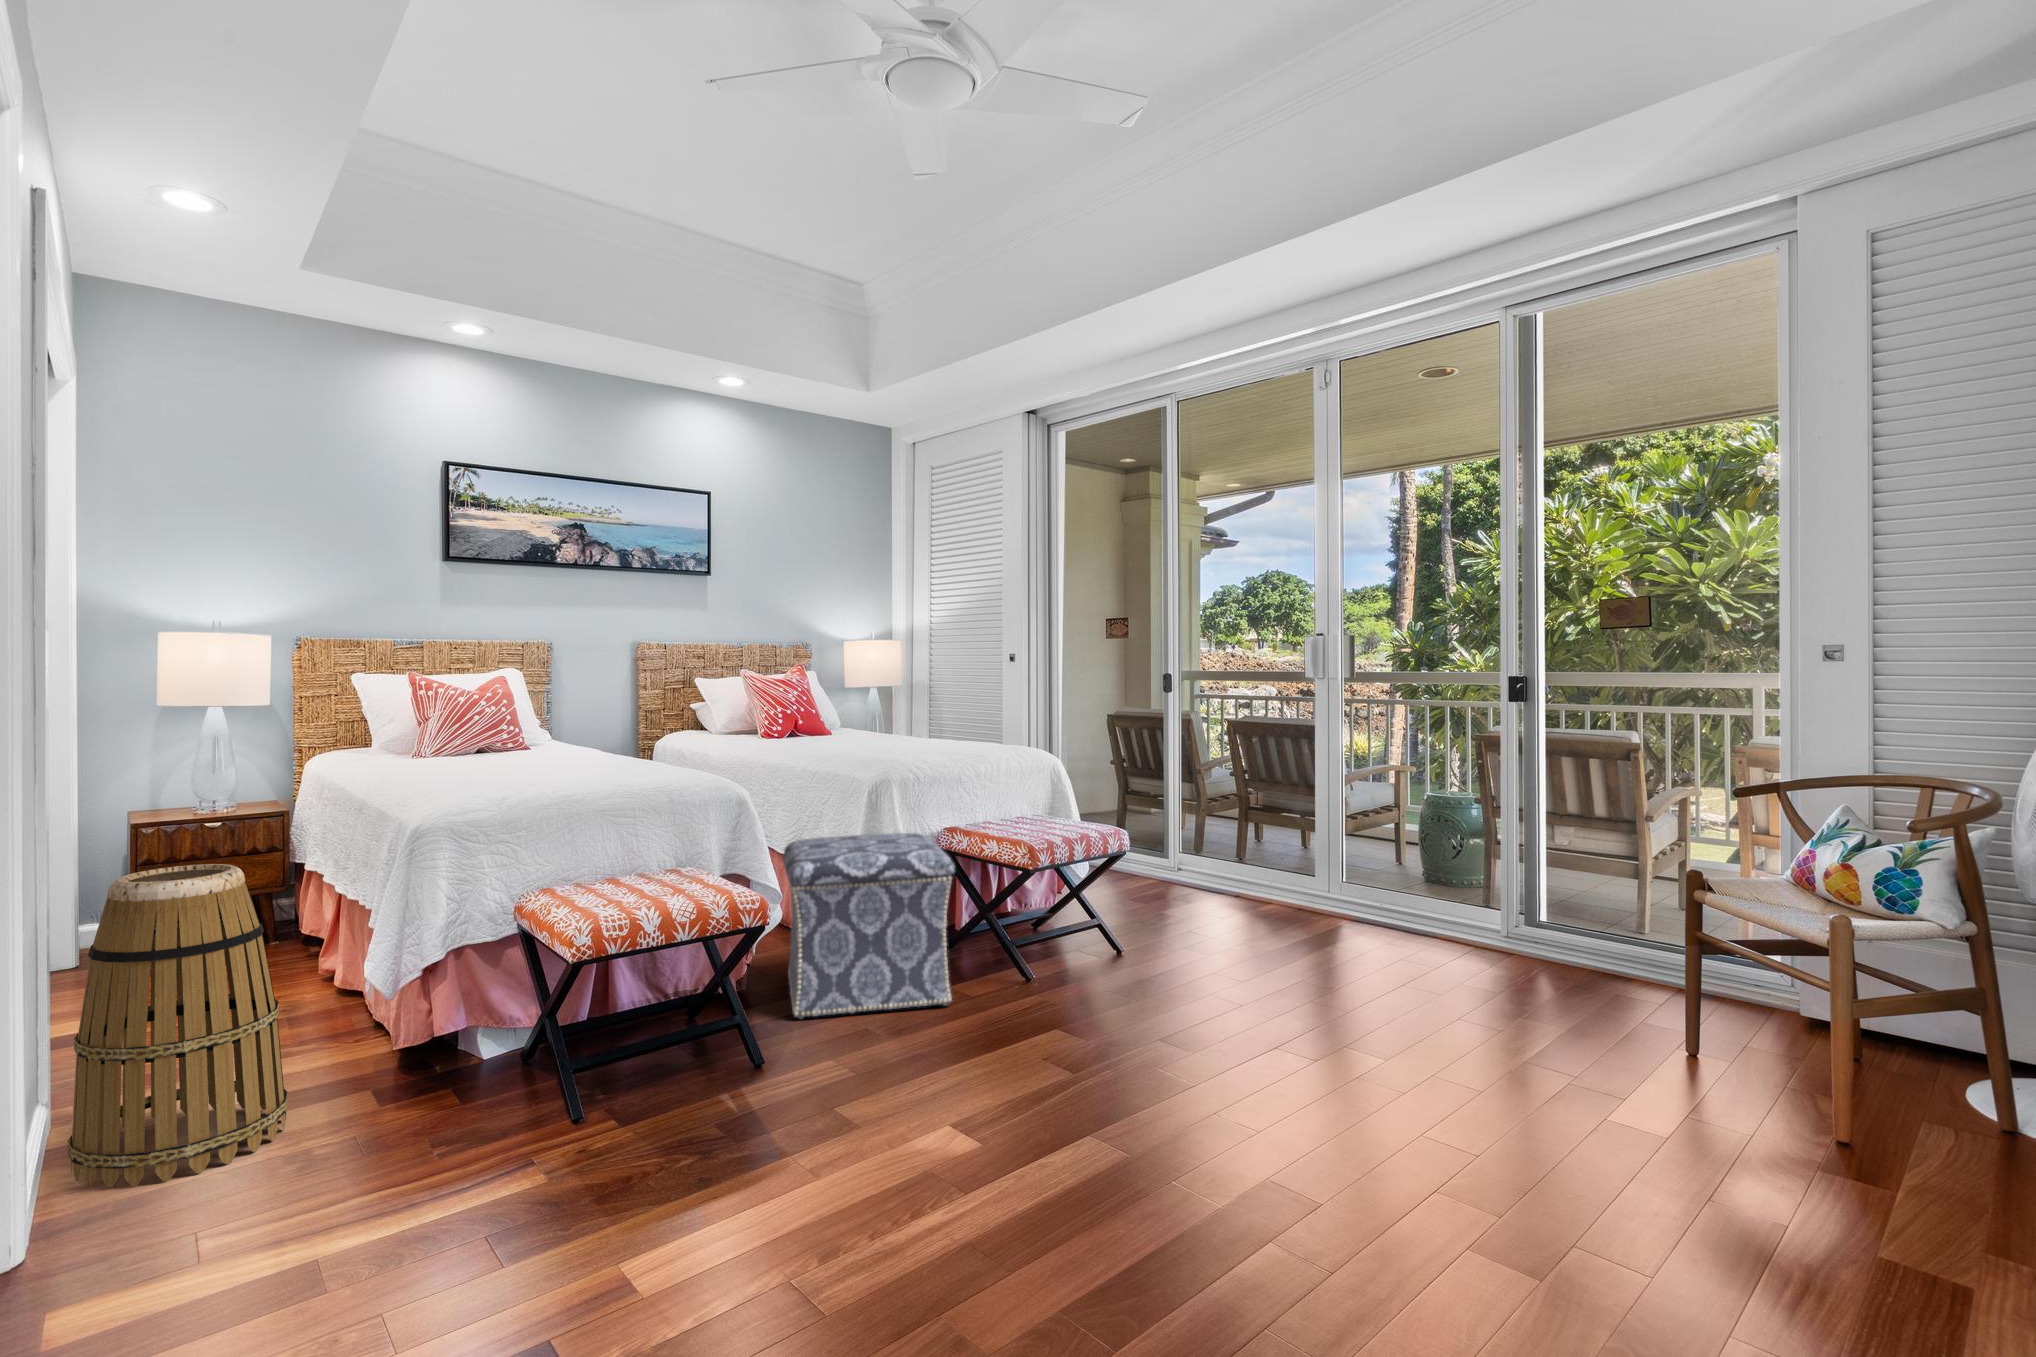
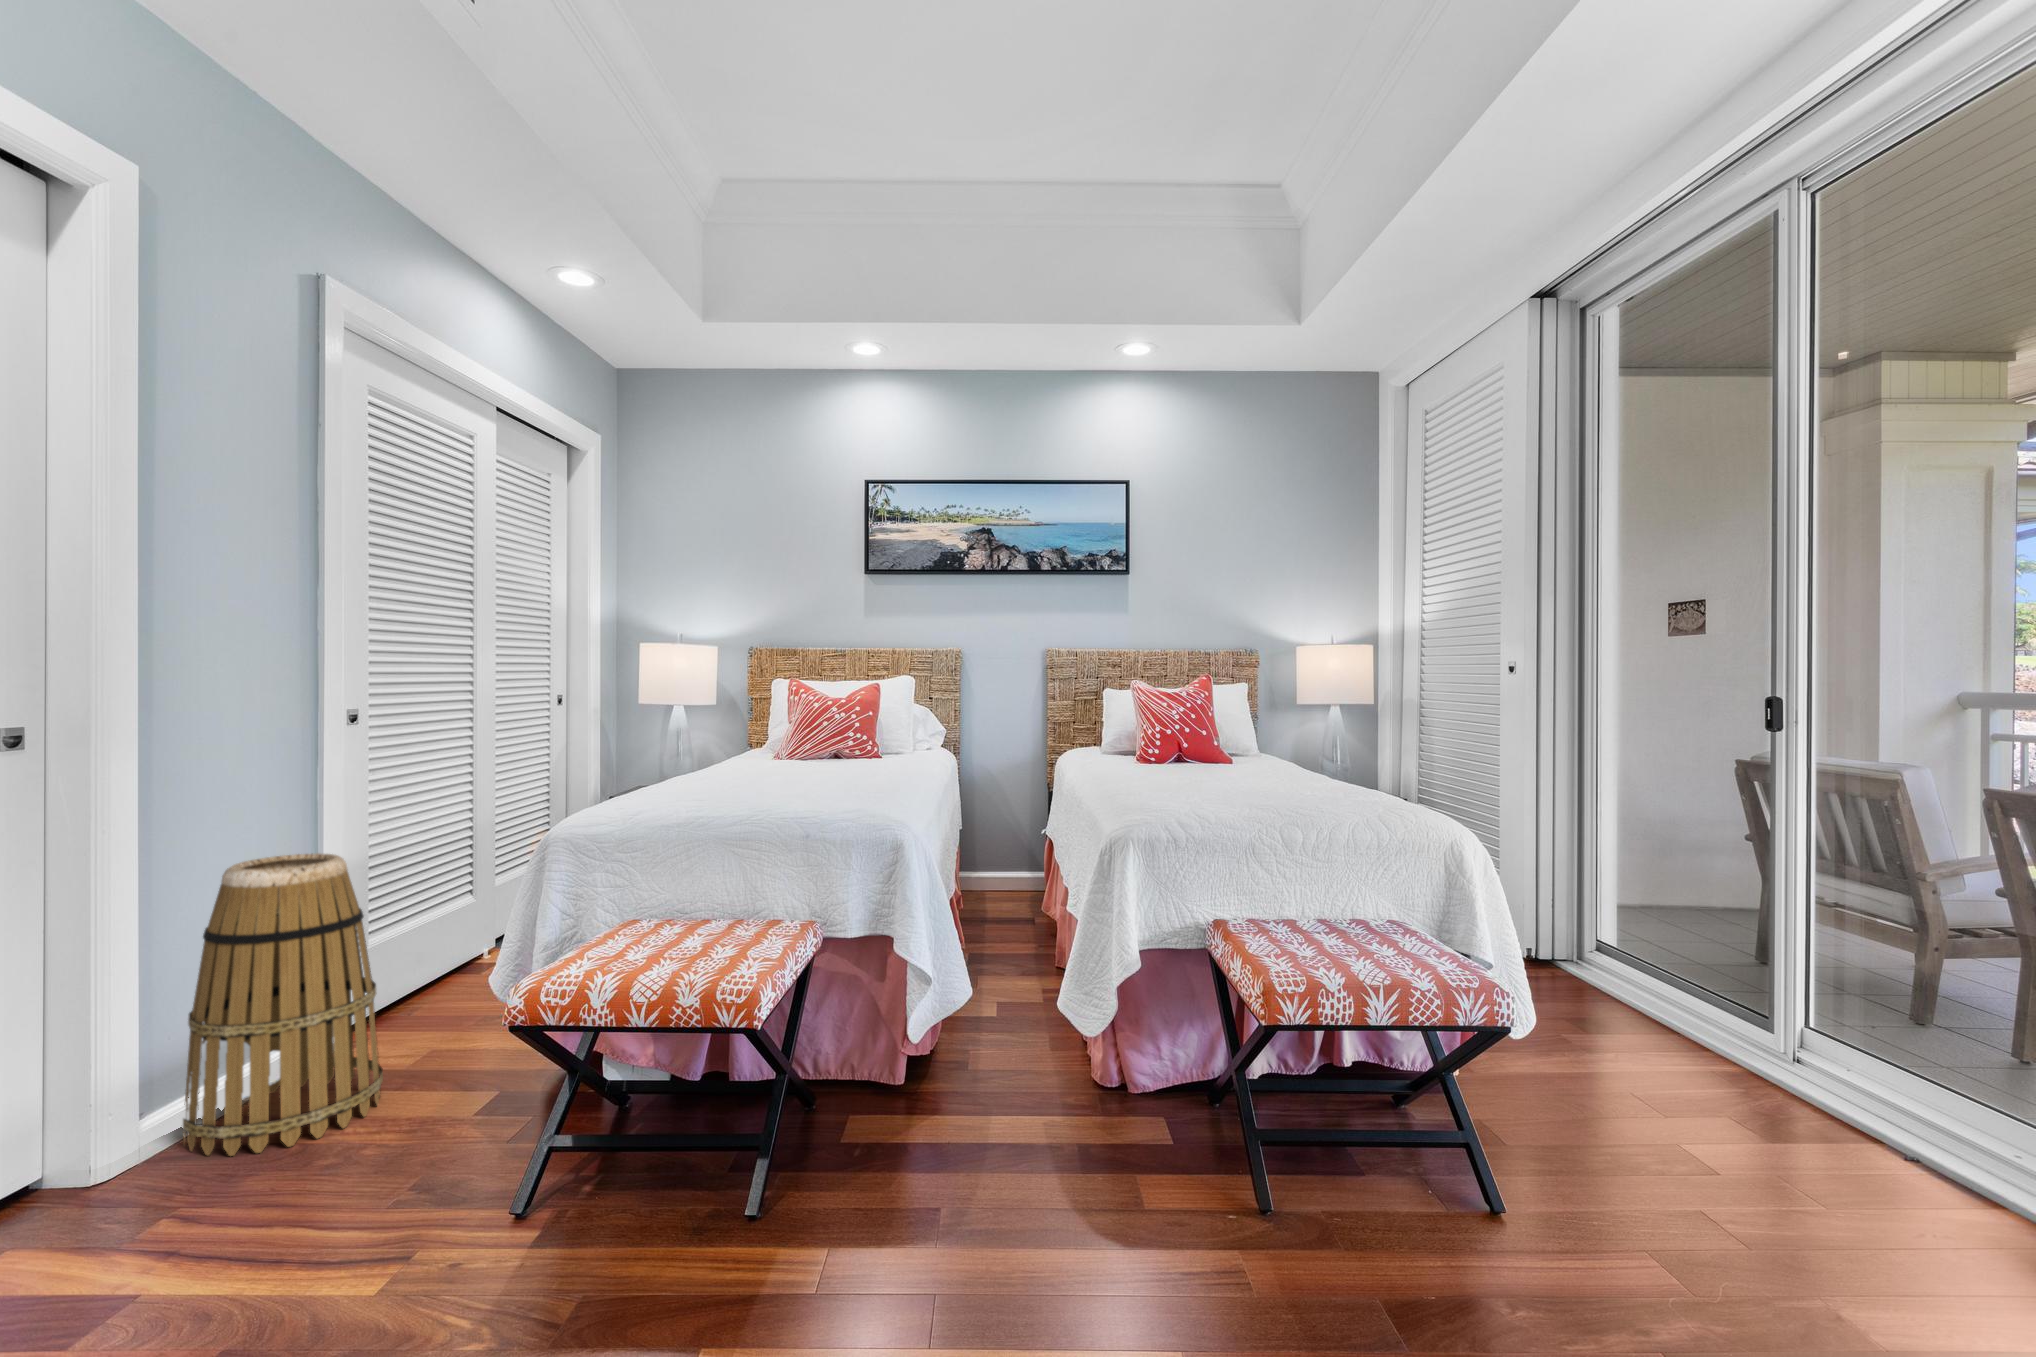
ottoman: present [783,833,955,1019] -> none [868,902,1150,1203]

